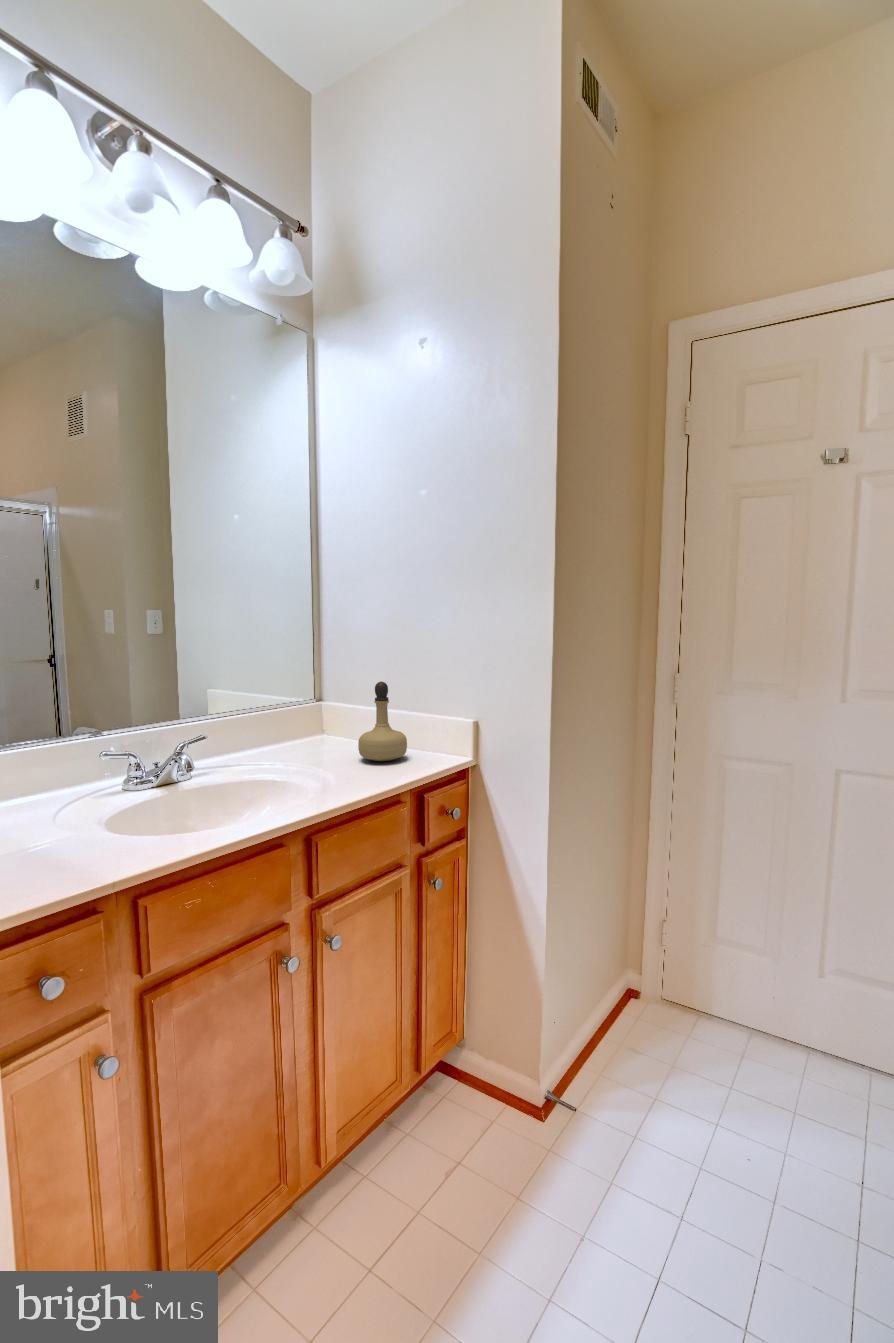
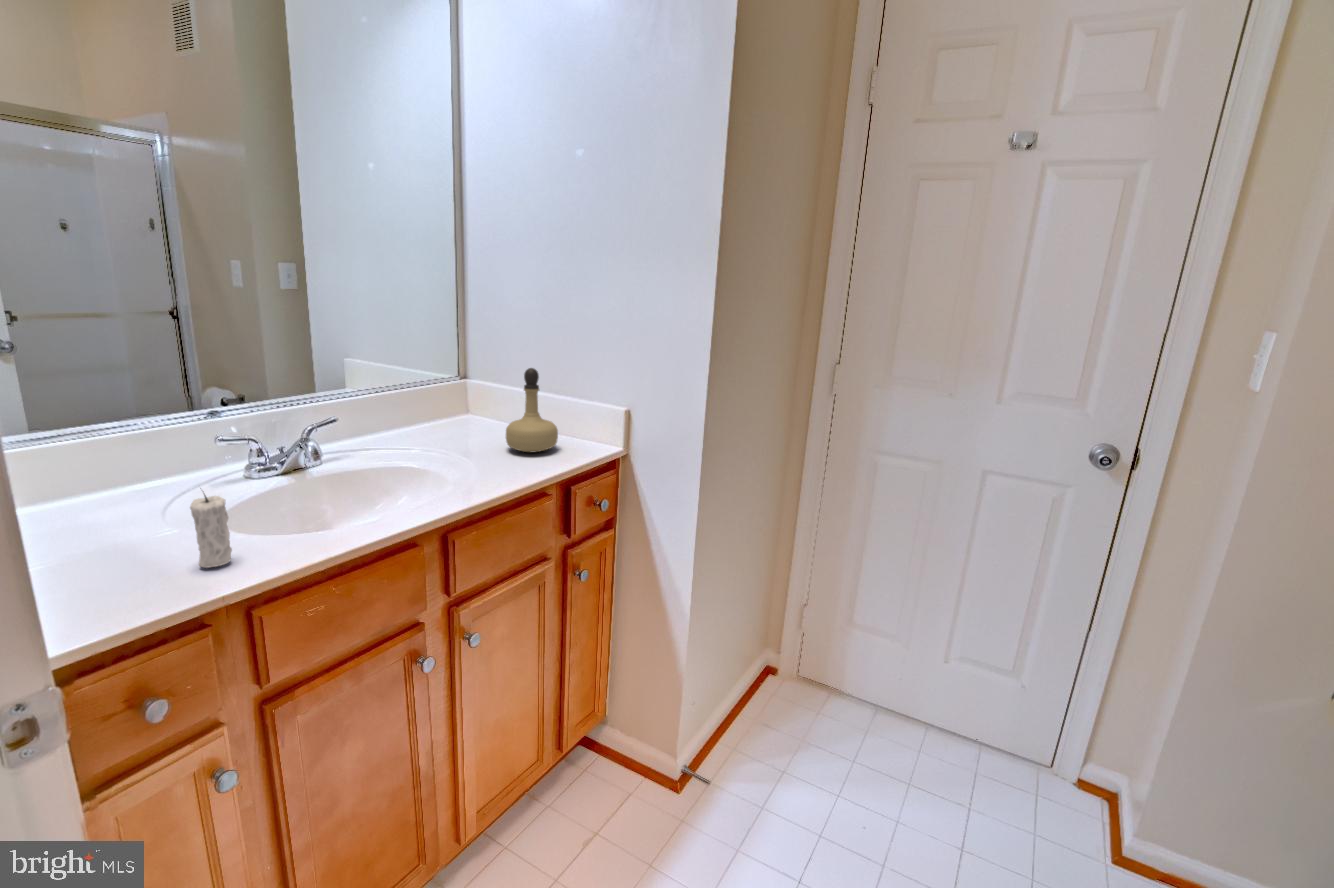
candle: none [90,784,123,861] -> present [190,494,232,568]

